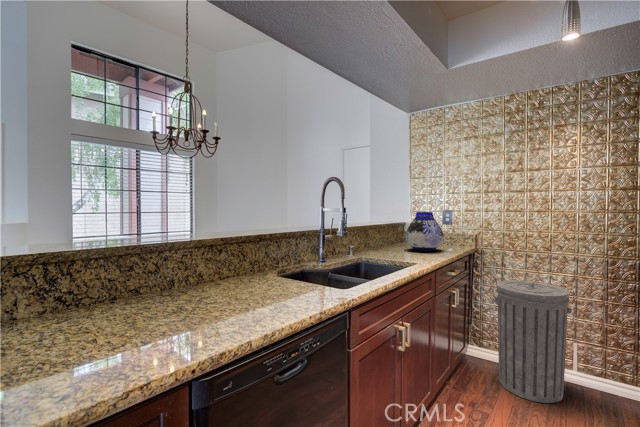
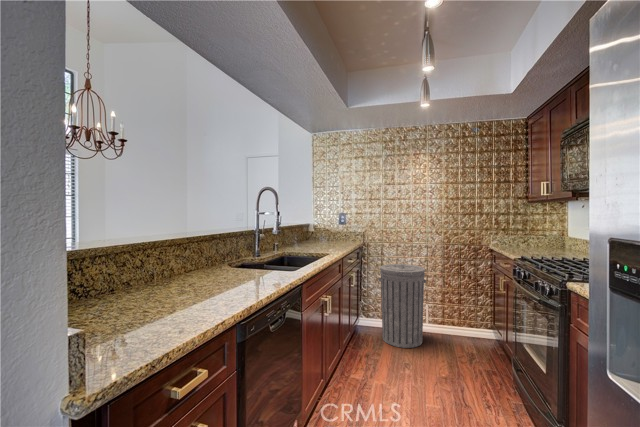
vase: present [406,212,444,251] -> none [315,215,344,245]

